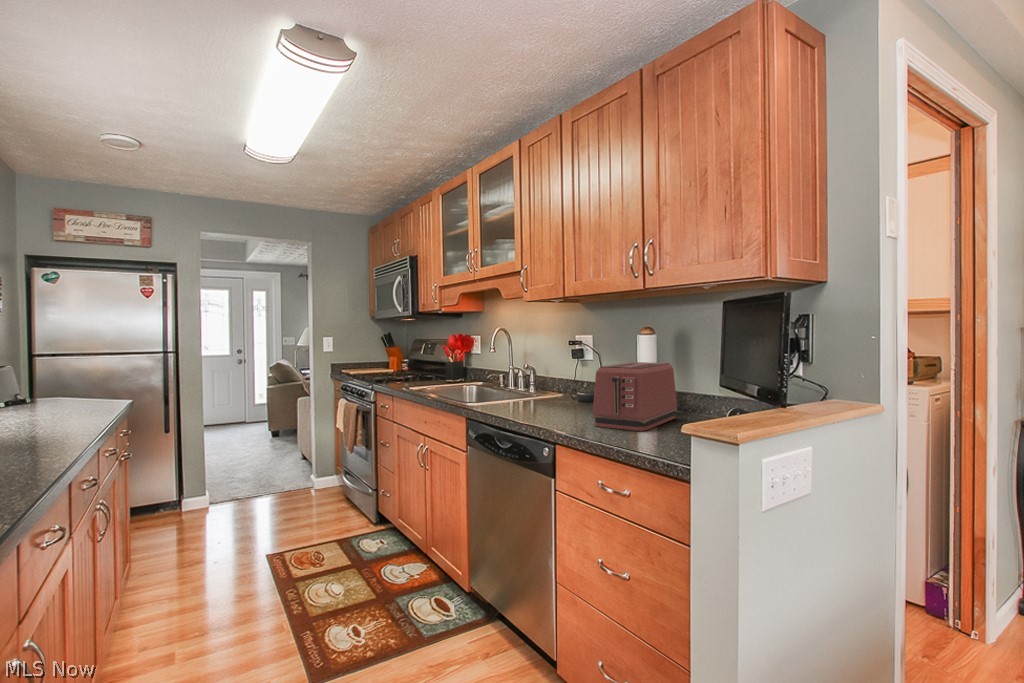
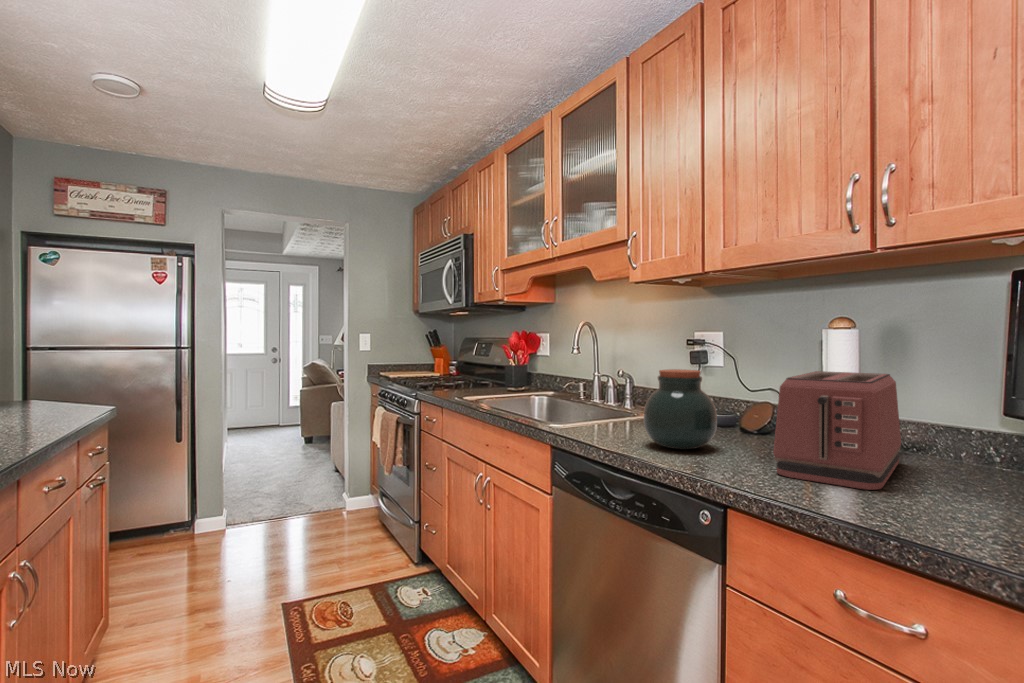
jar: none [525,363,571,415] -> present [644,369,717,449]

